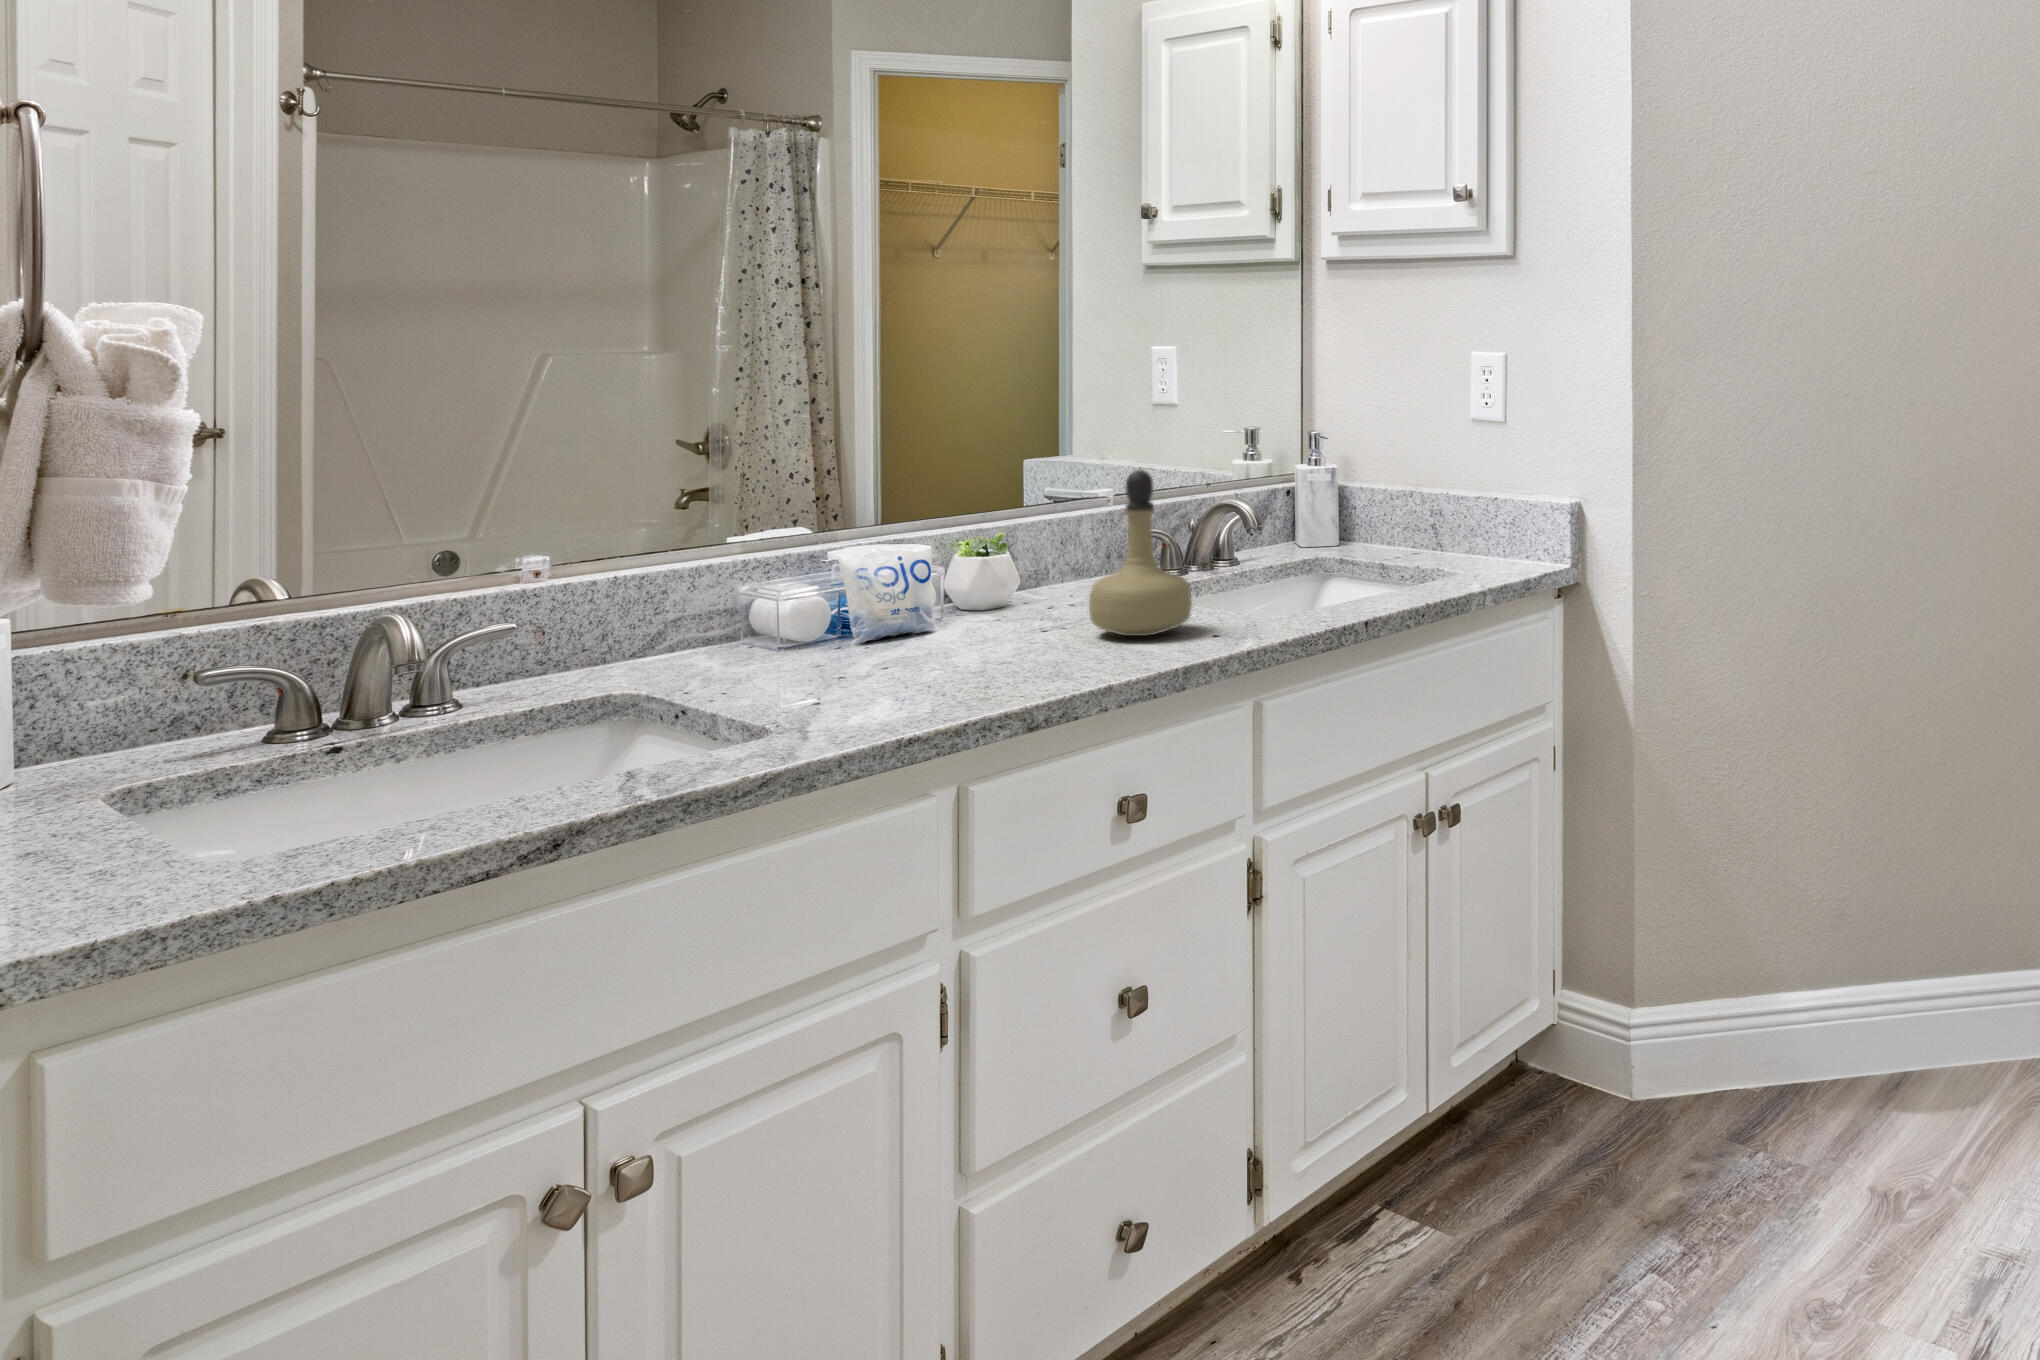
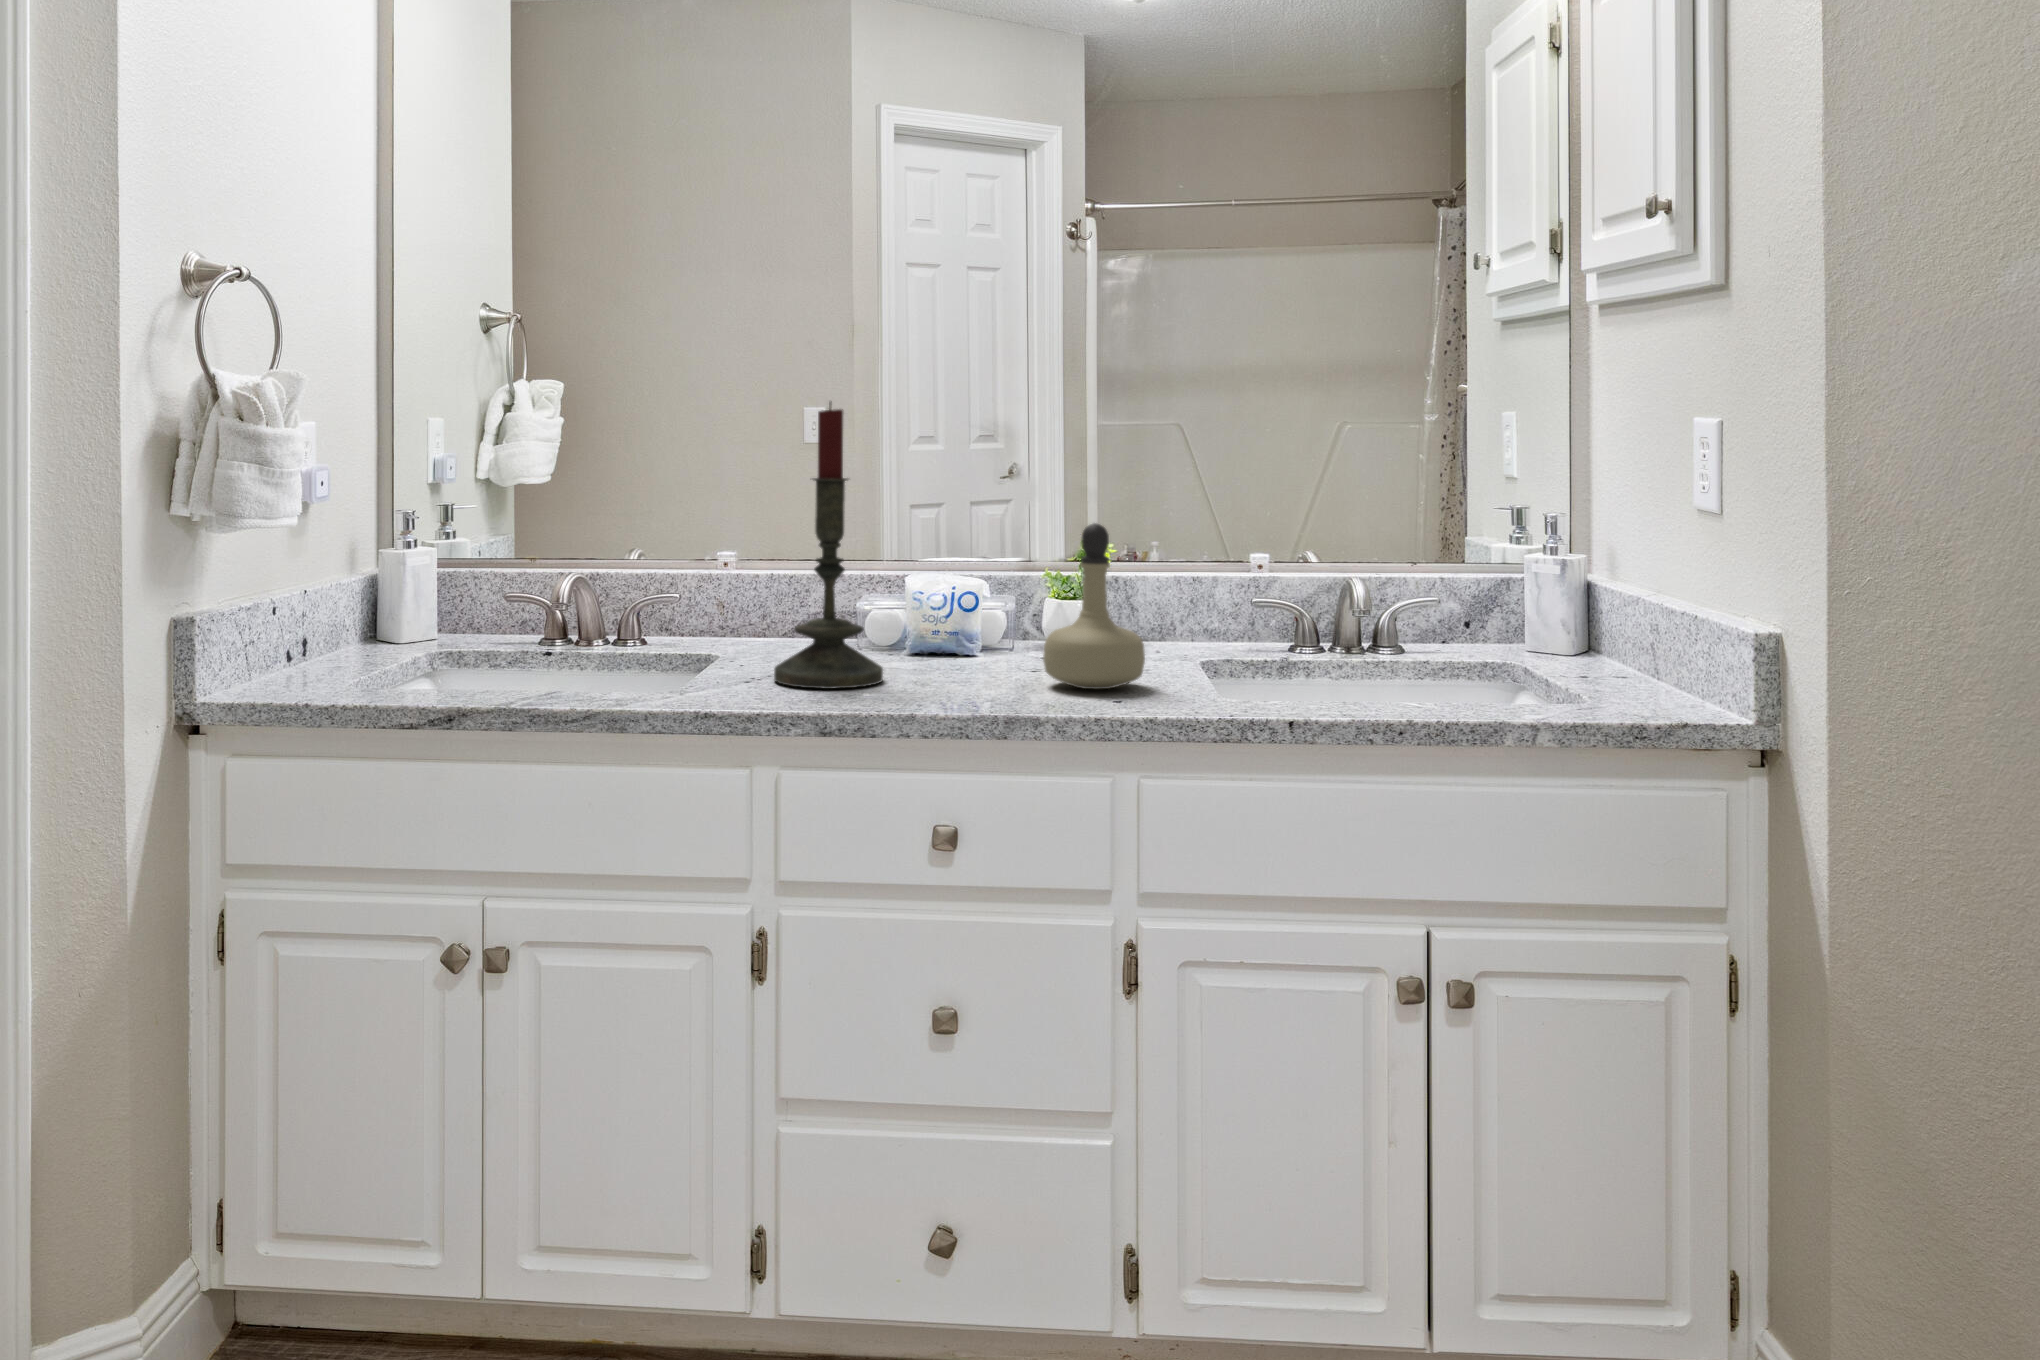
candle: none [825,352,963,696] -> present [774,403,883,689]

